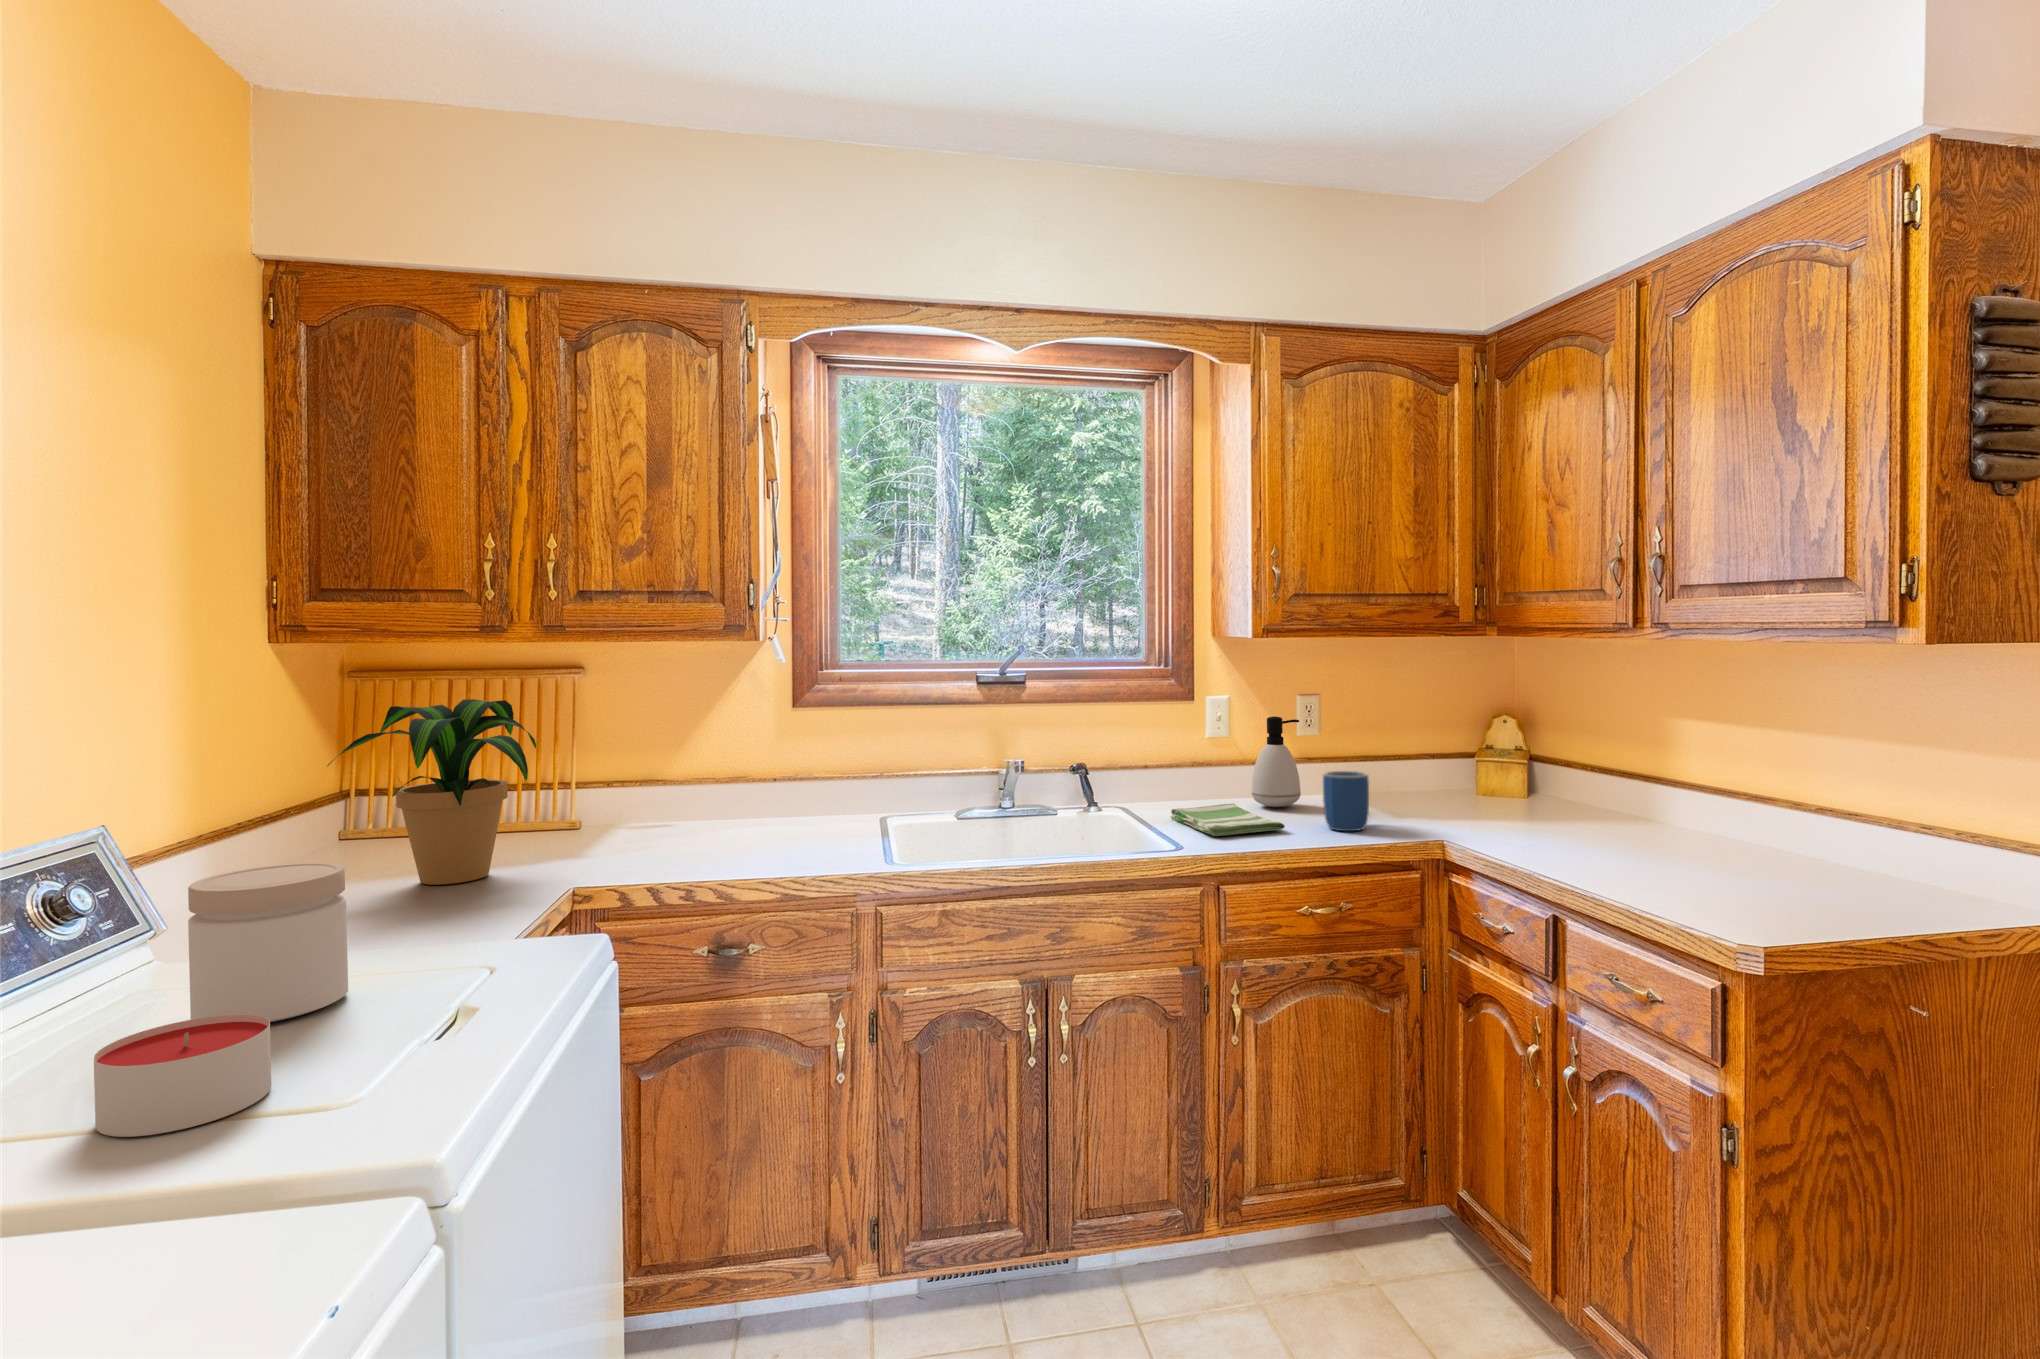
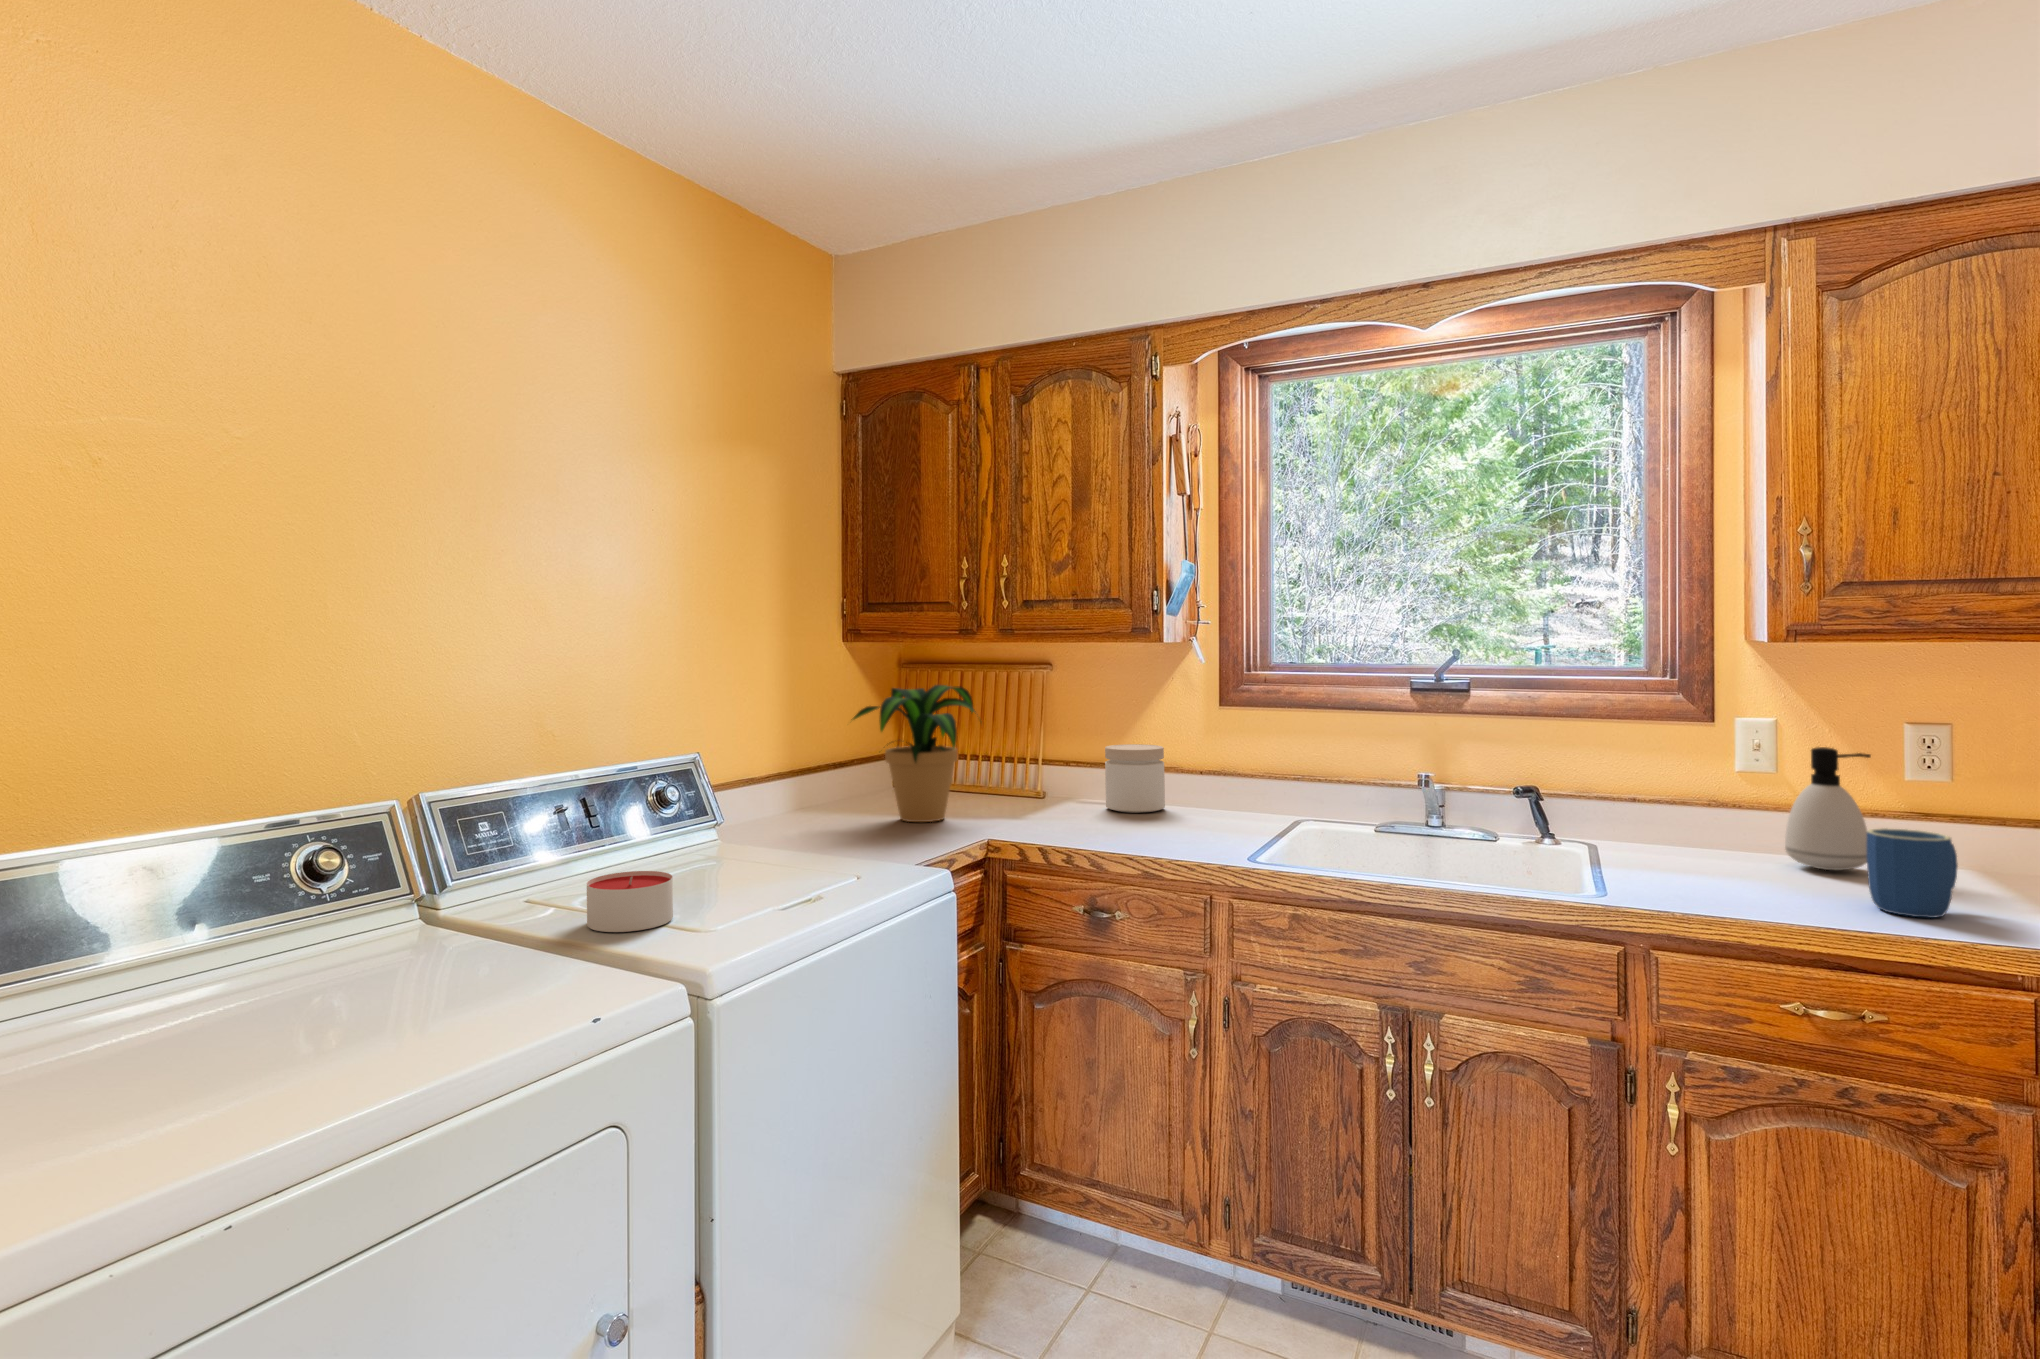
dish towel: present [1171,804,1285,836] -> none [1637,850,1791,896]
jar: present [188,863,348,1022] -> present [1105,744,1165,813]

